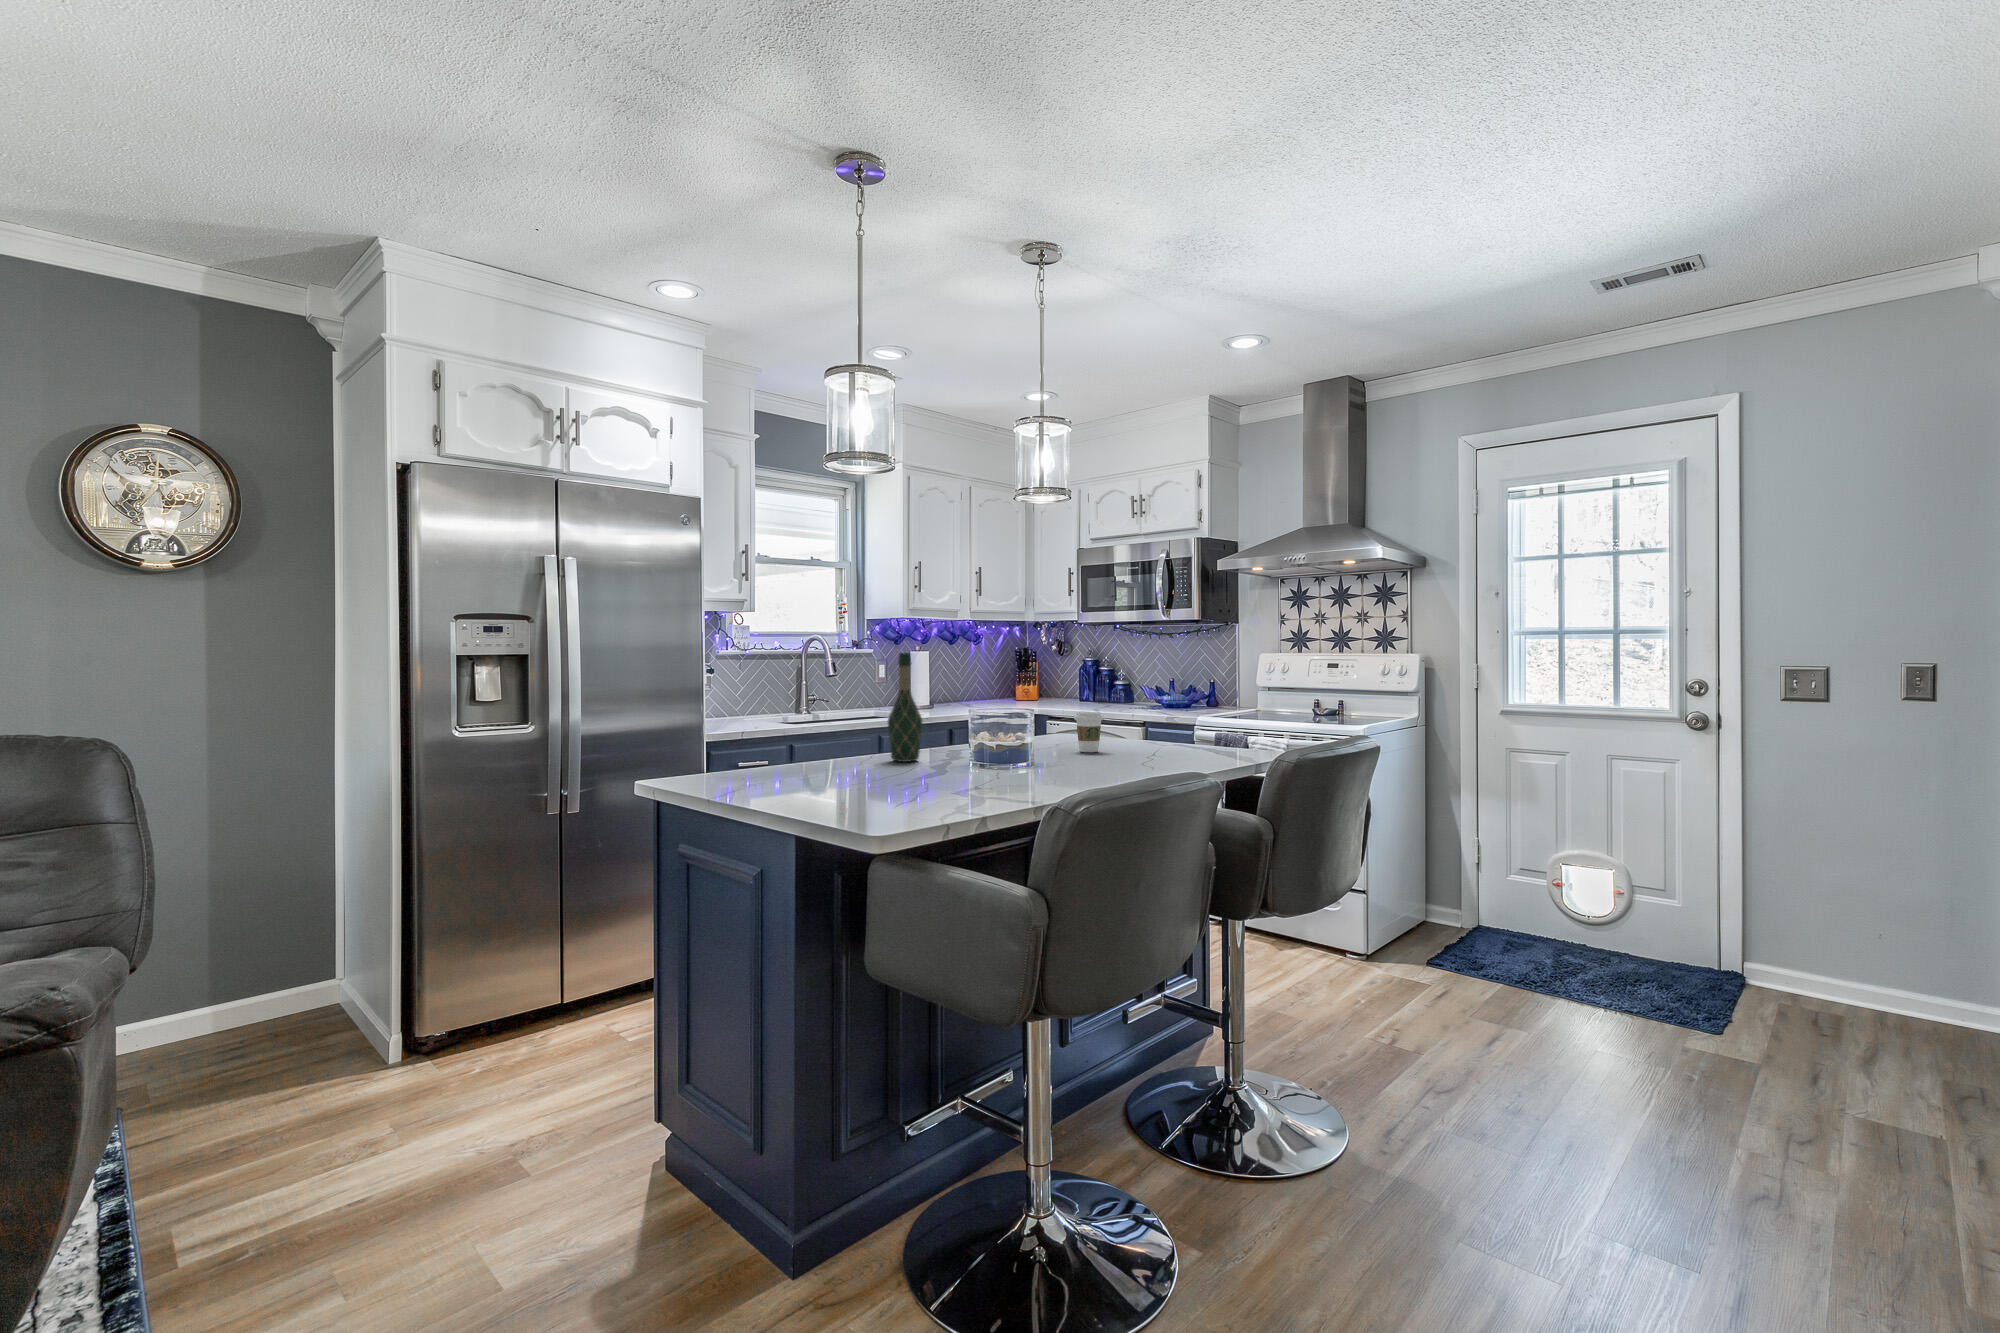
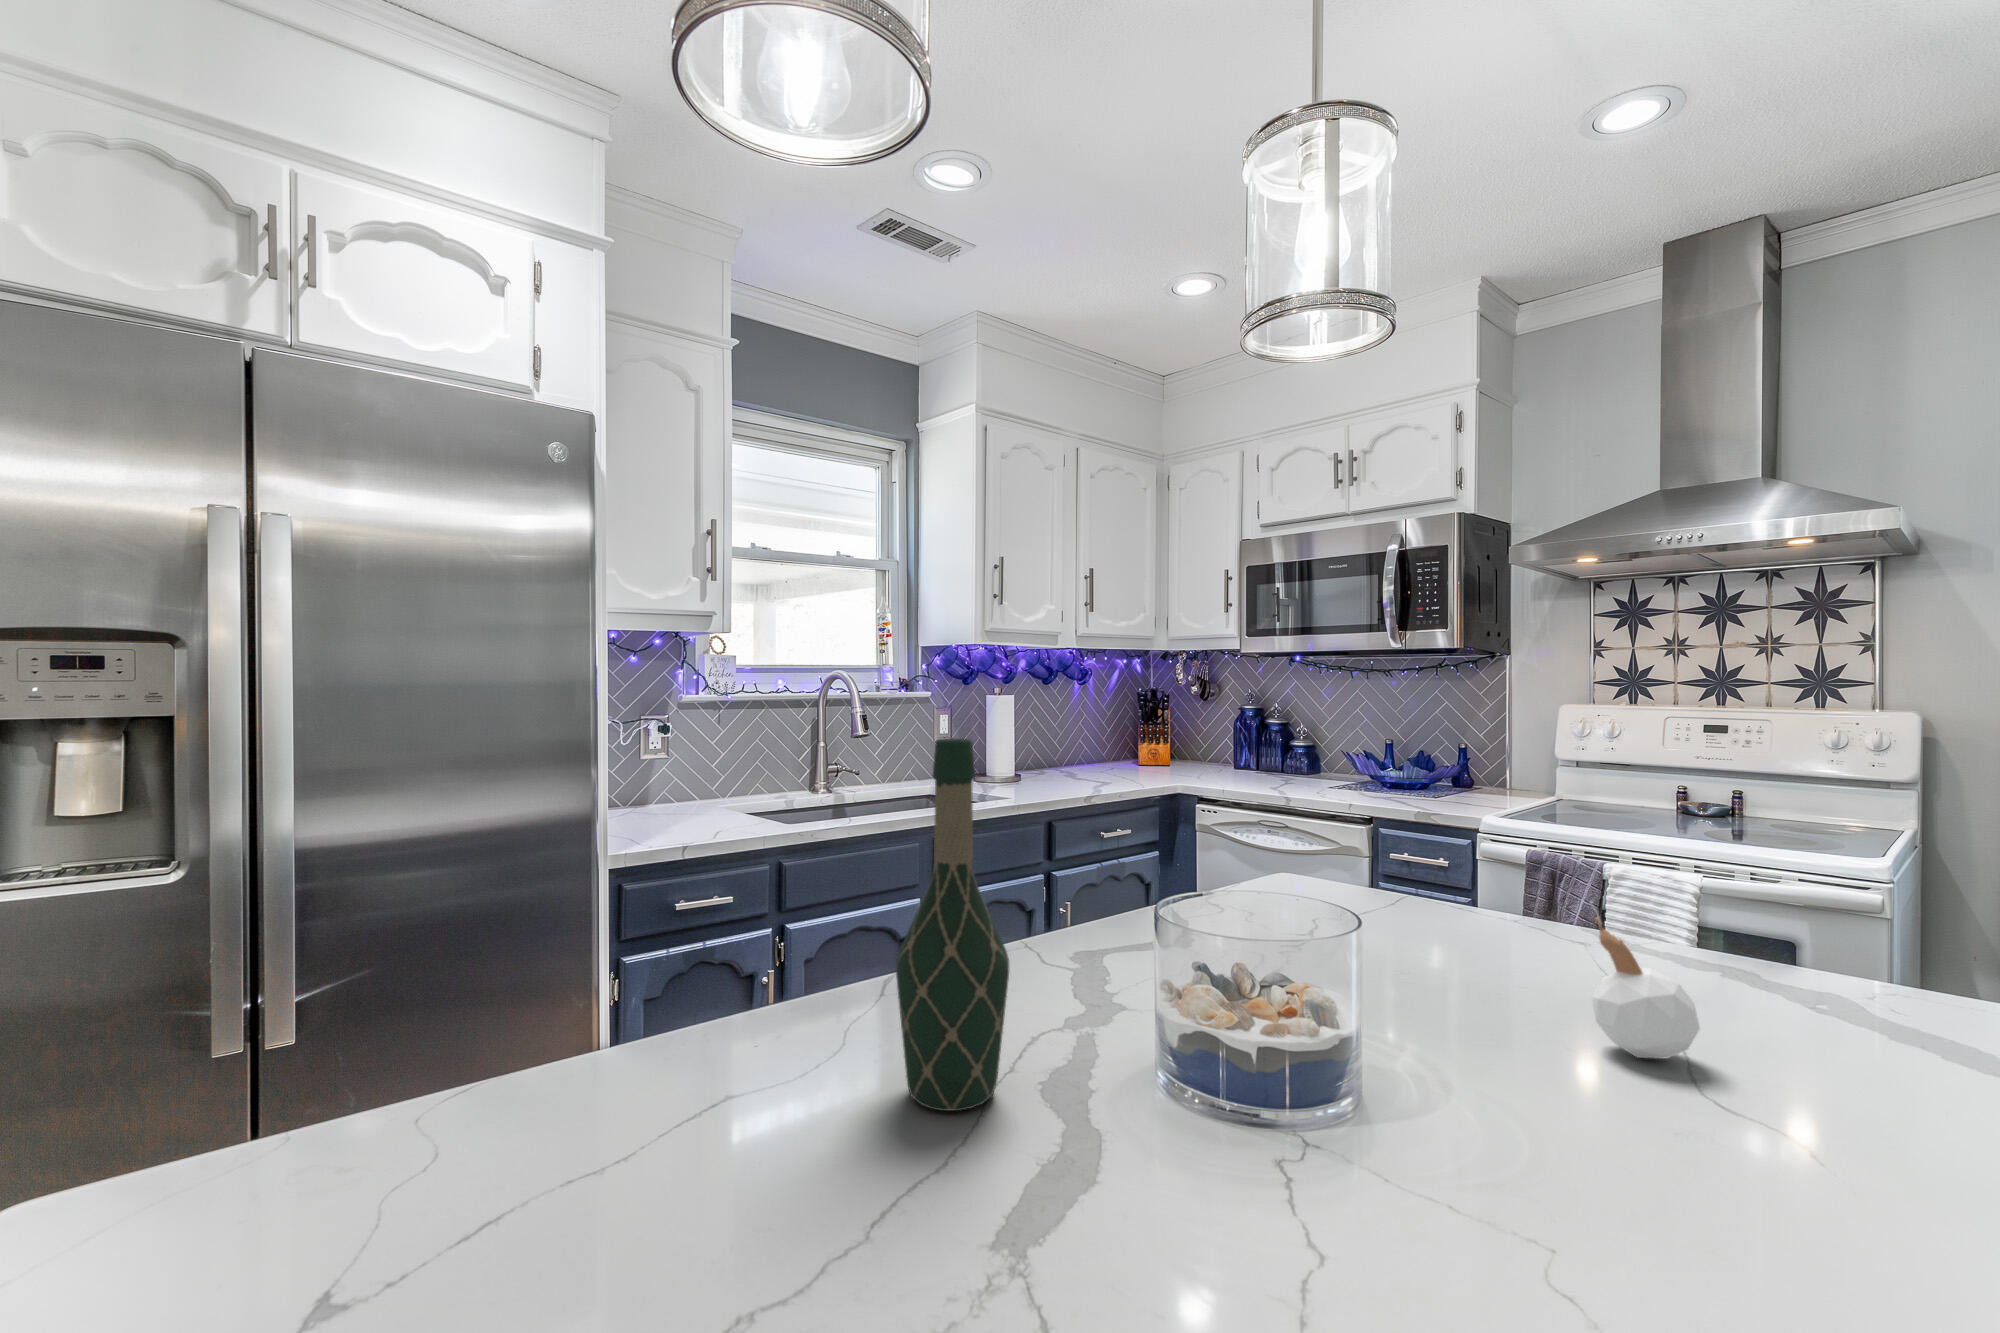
candle: none [1116,708,1144,756] -> present [1590,901,1700,1059]
coffee cup: present [1074,712,1103,752] -> none [1430,891,1522,1019]

